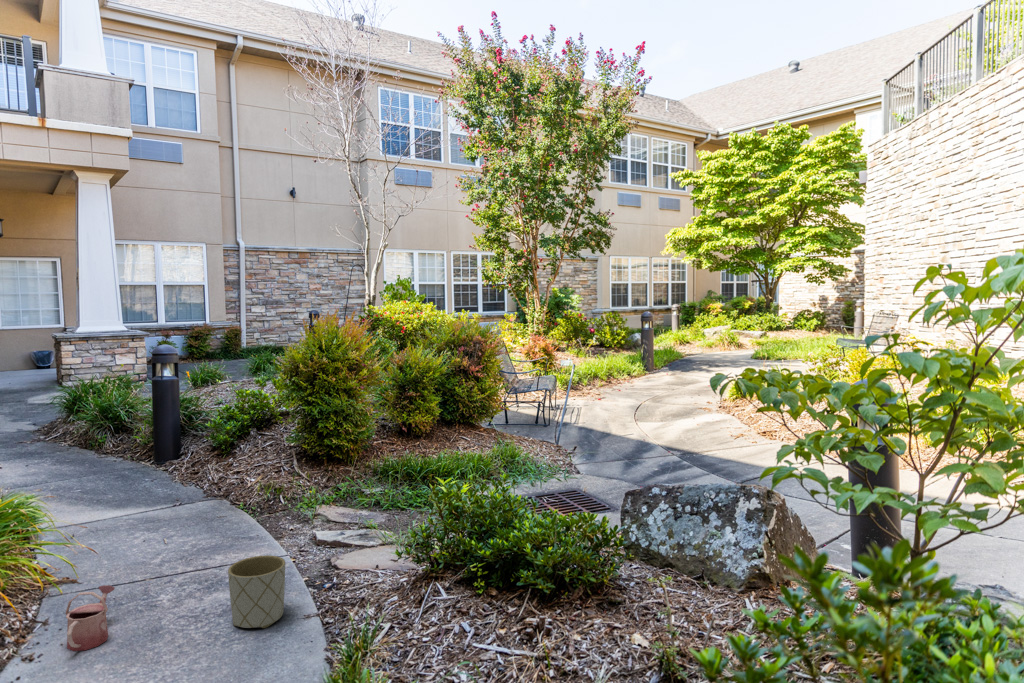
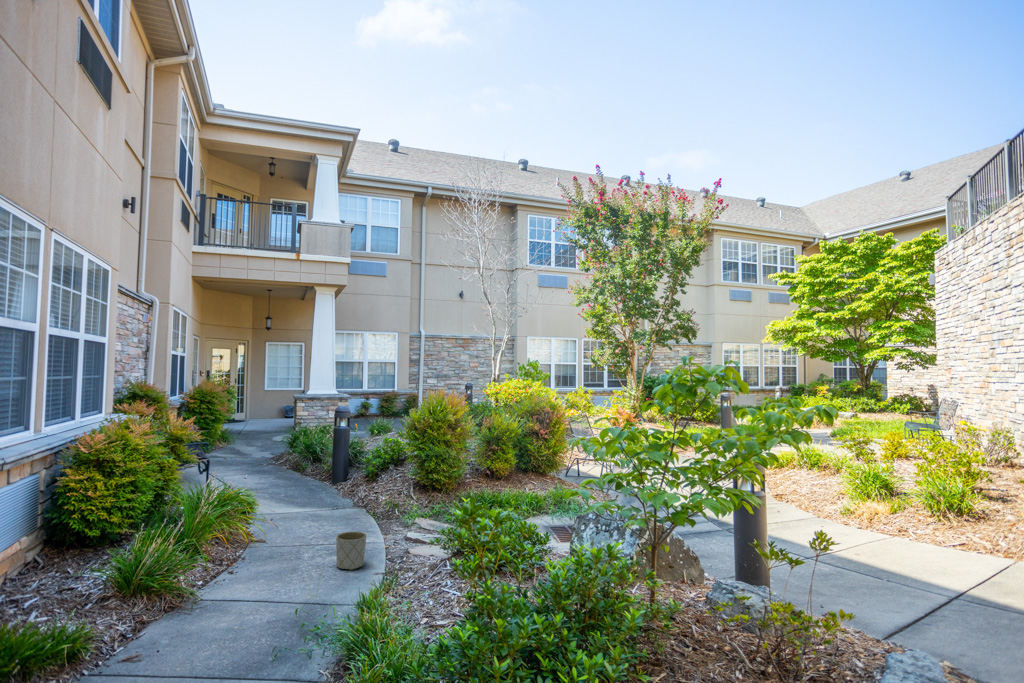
watering can: present [65,585,115,651] -> none [258,537,285,567]

